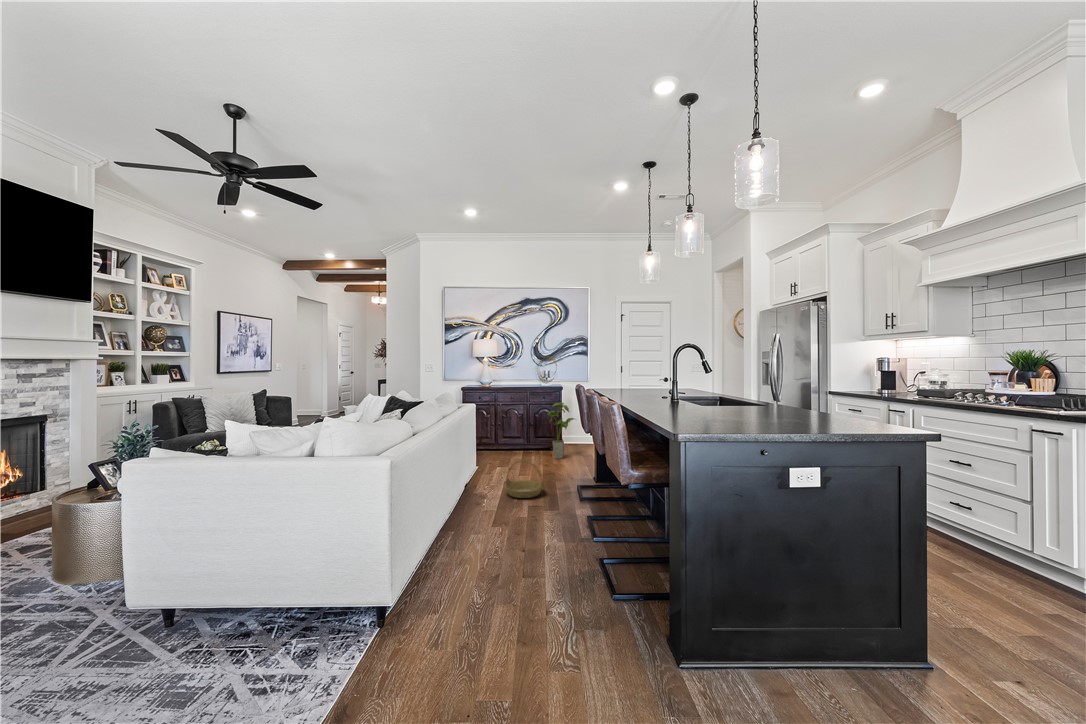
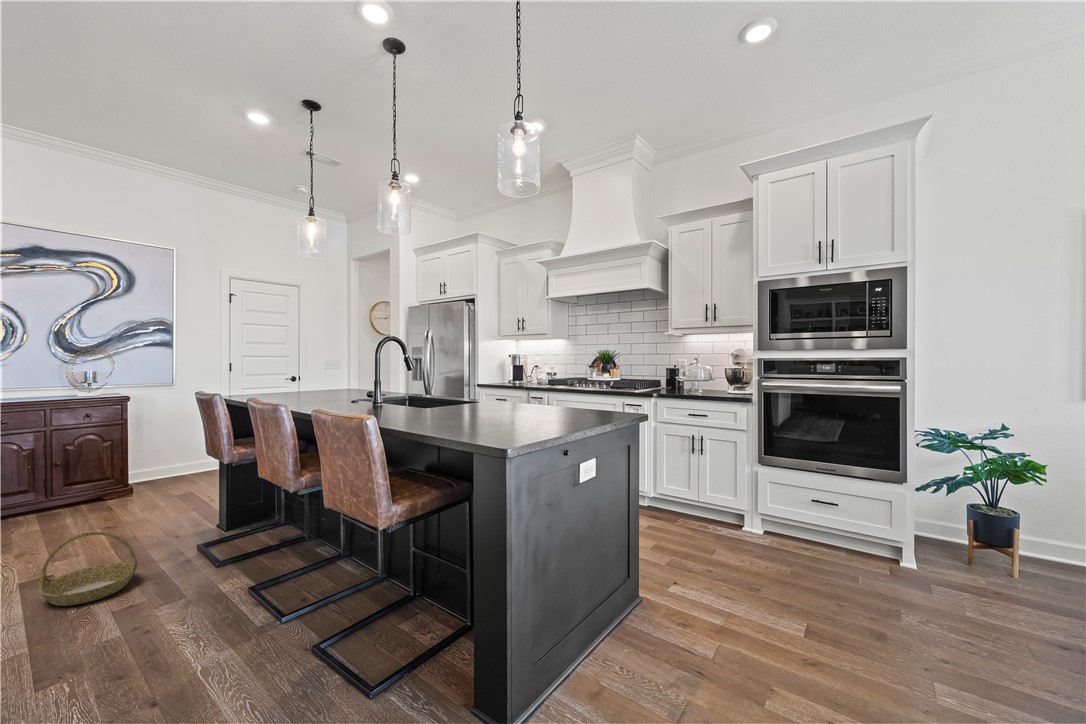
house plant: present [549,402,574,459] -> none [102,423,165,516]

